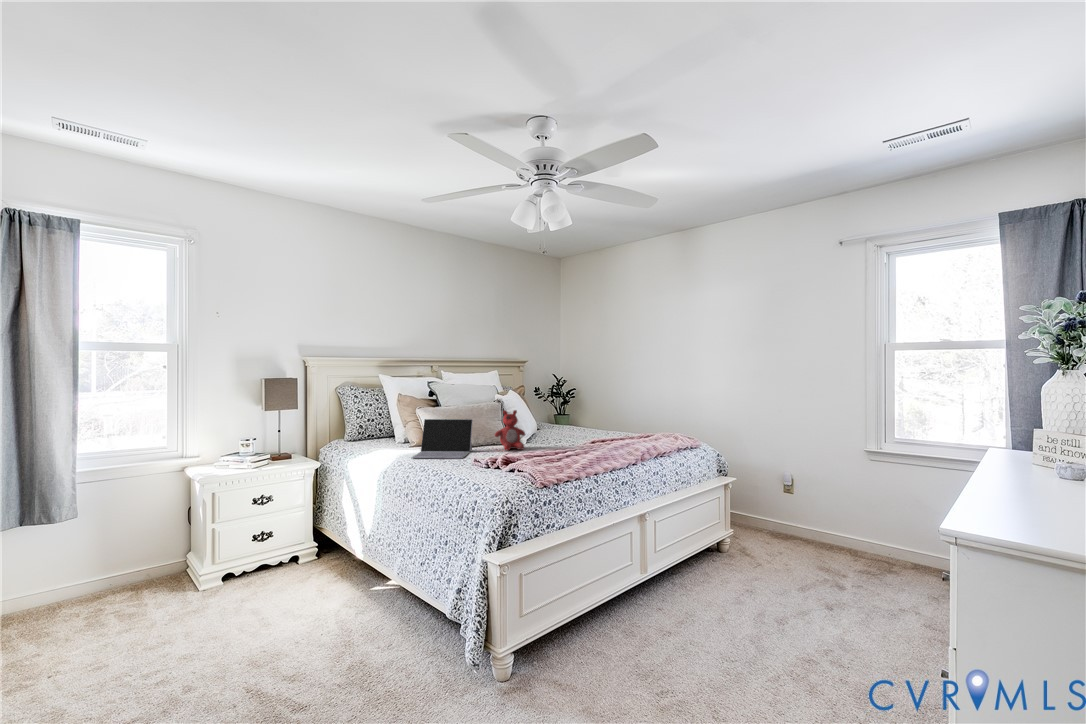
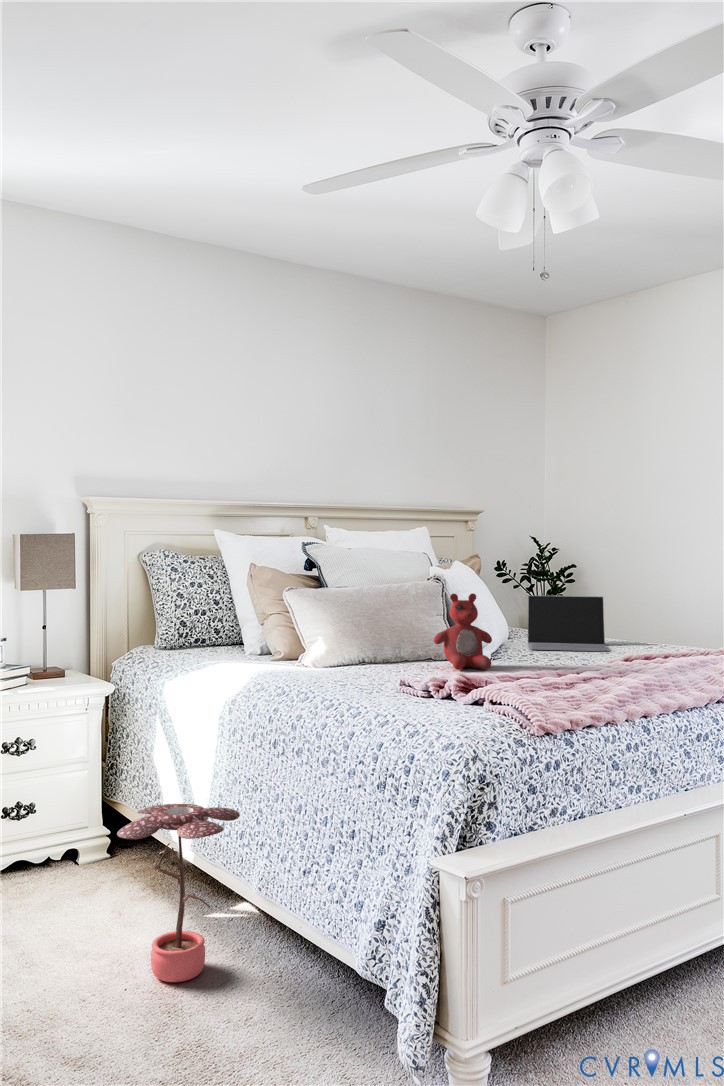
laptop: present [411,419,473,459] -> present [528,595,609,651]
potted plant: none [317,530,387,627] -> present [117,804,240,982]

